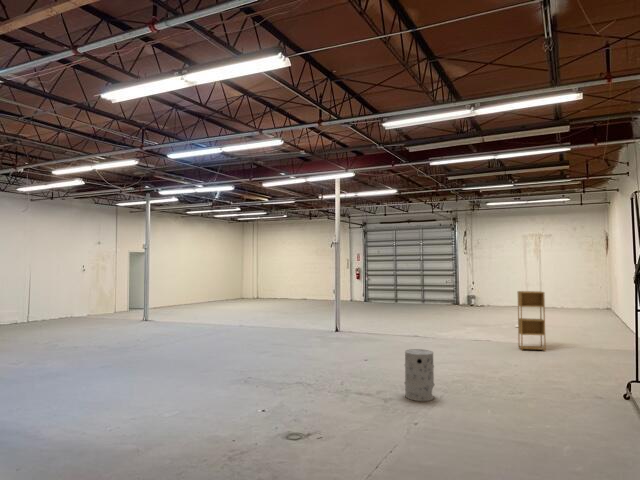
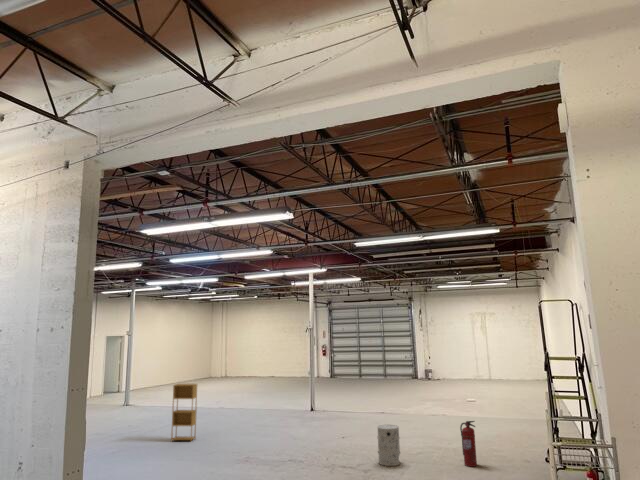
shelving unit: present [517,291,546,351] -> present [171,384,197,441]
fire extinguisher: none [518,348,541,408] -> present [460,421,477,467]

